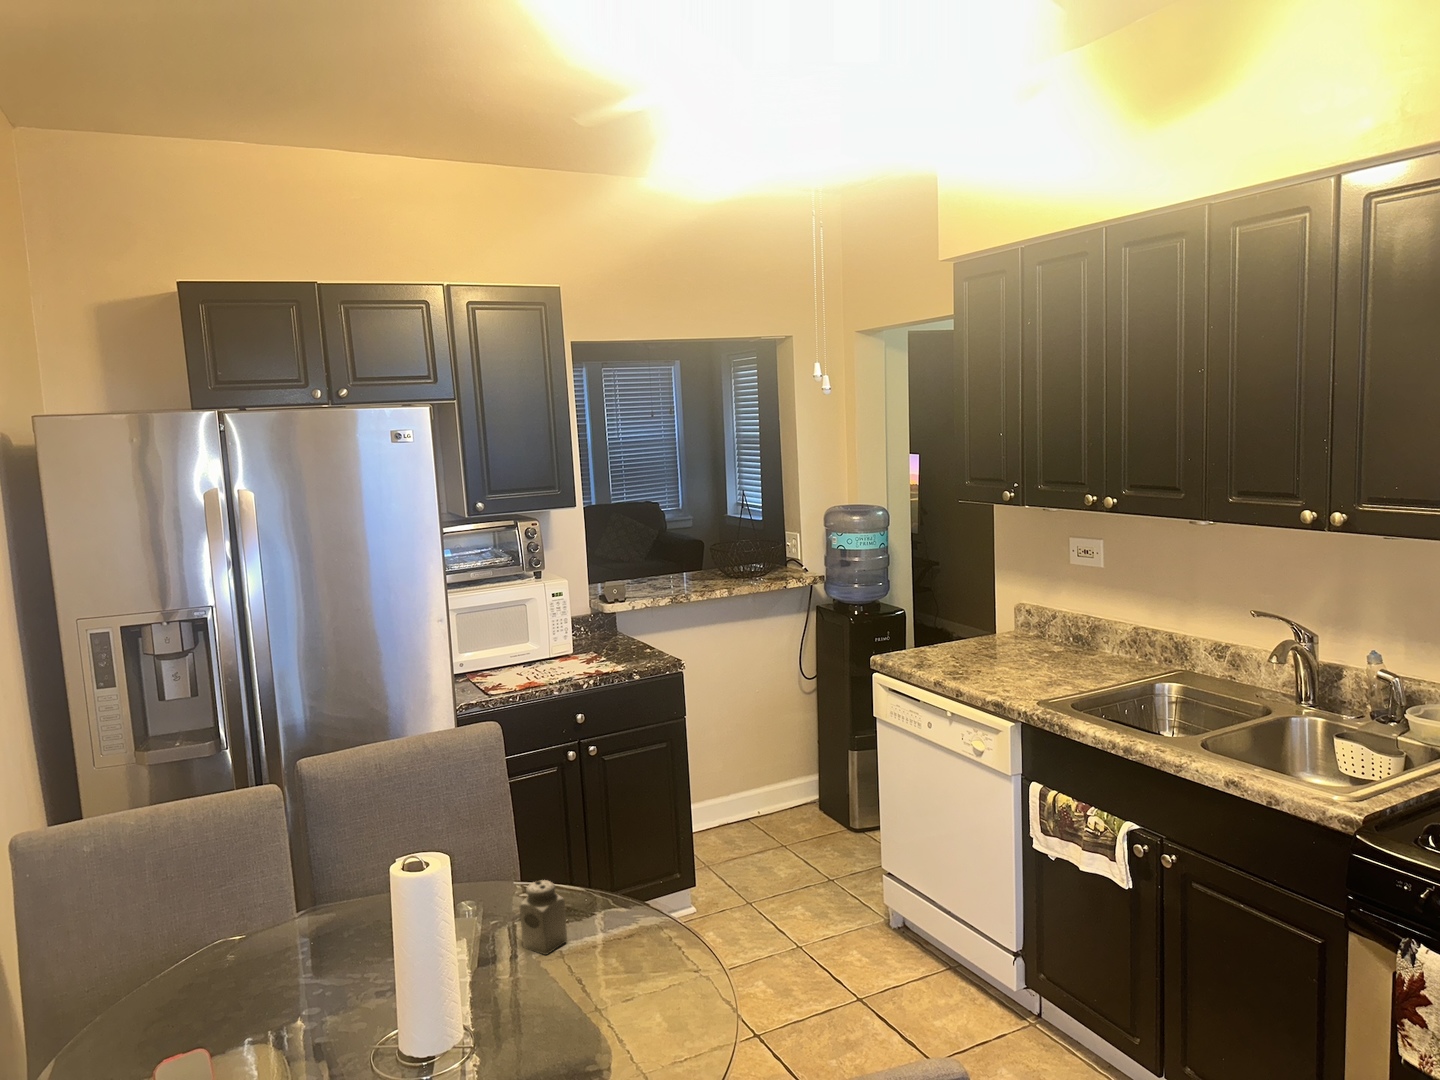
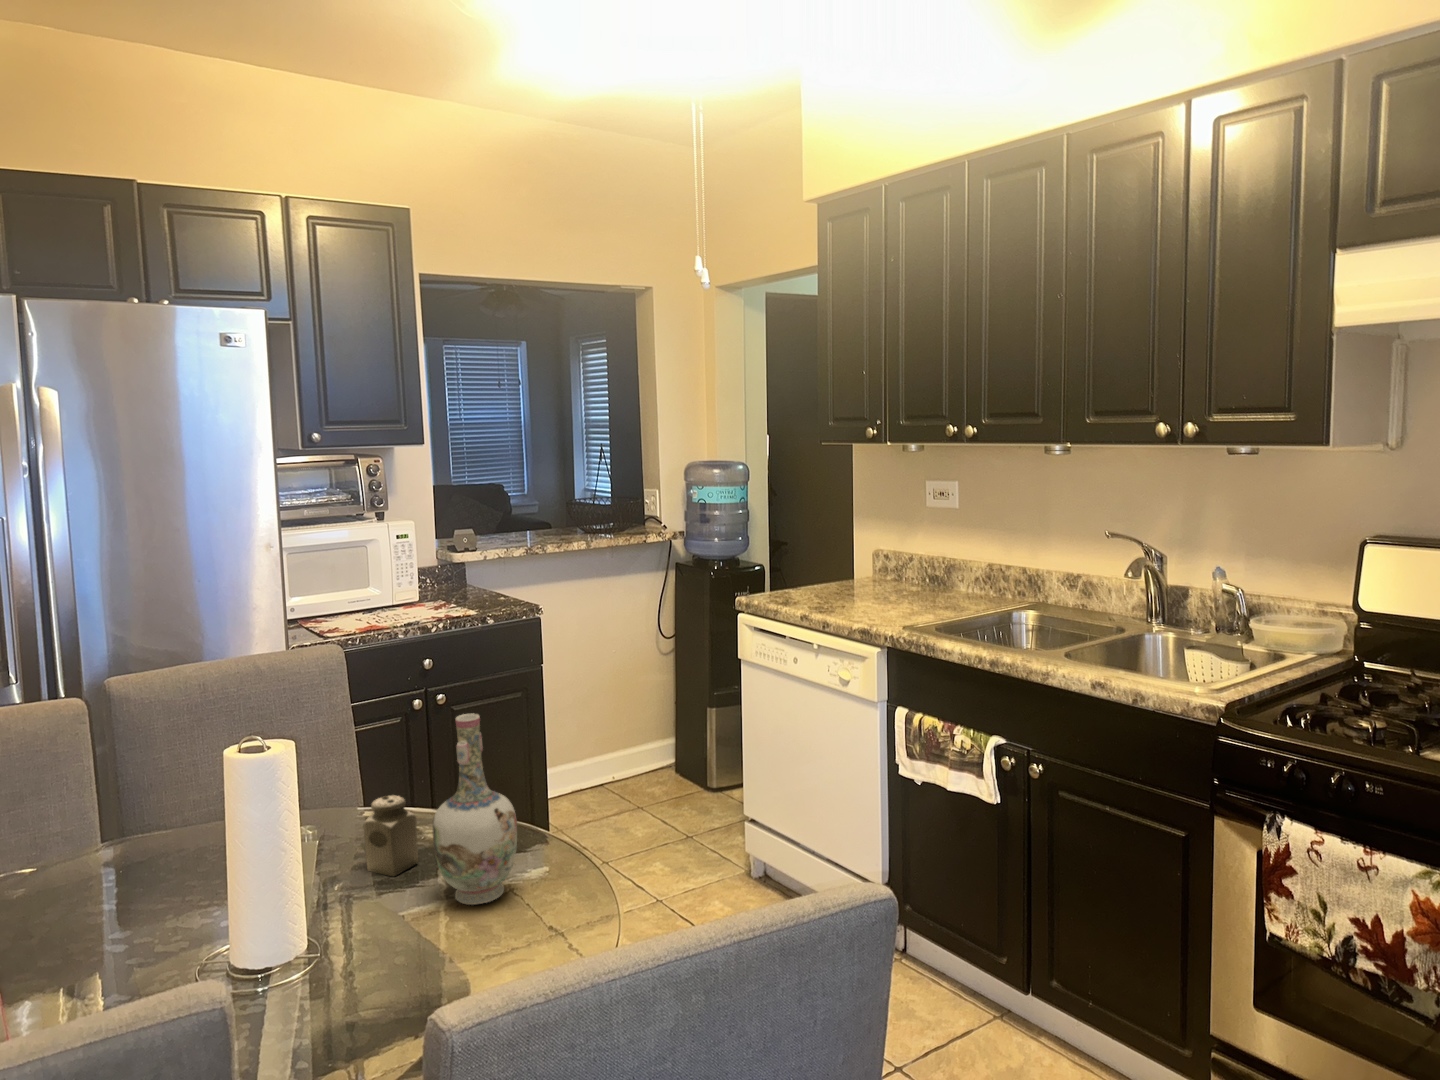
vase: none [578,817,652,989] -> present [433,713,517,905]

